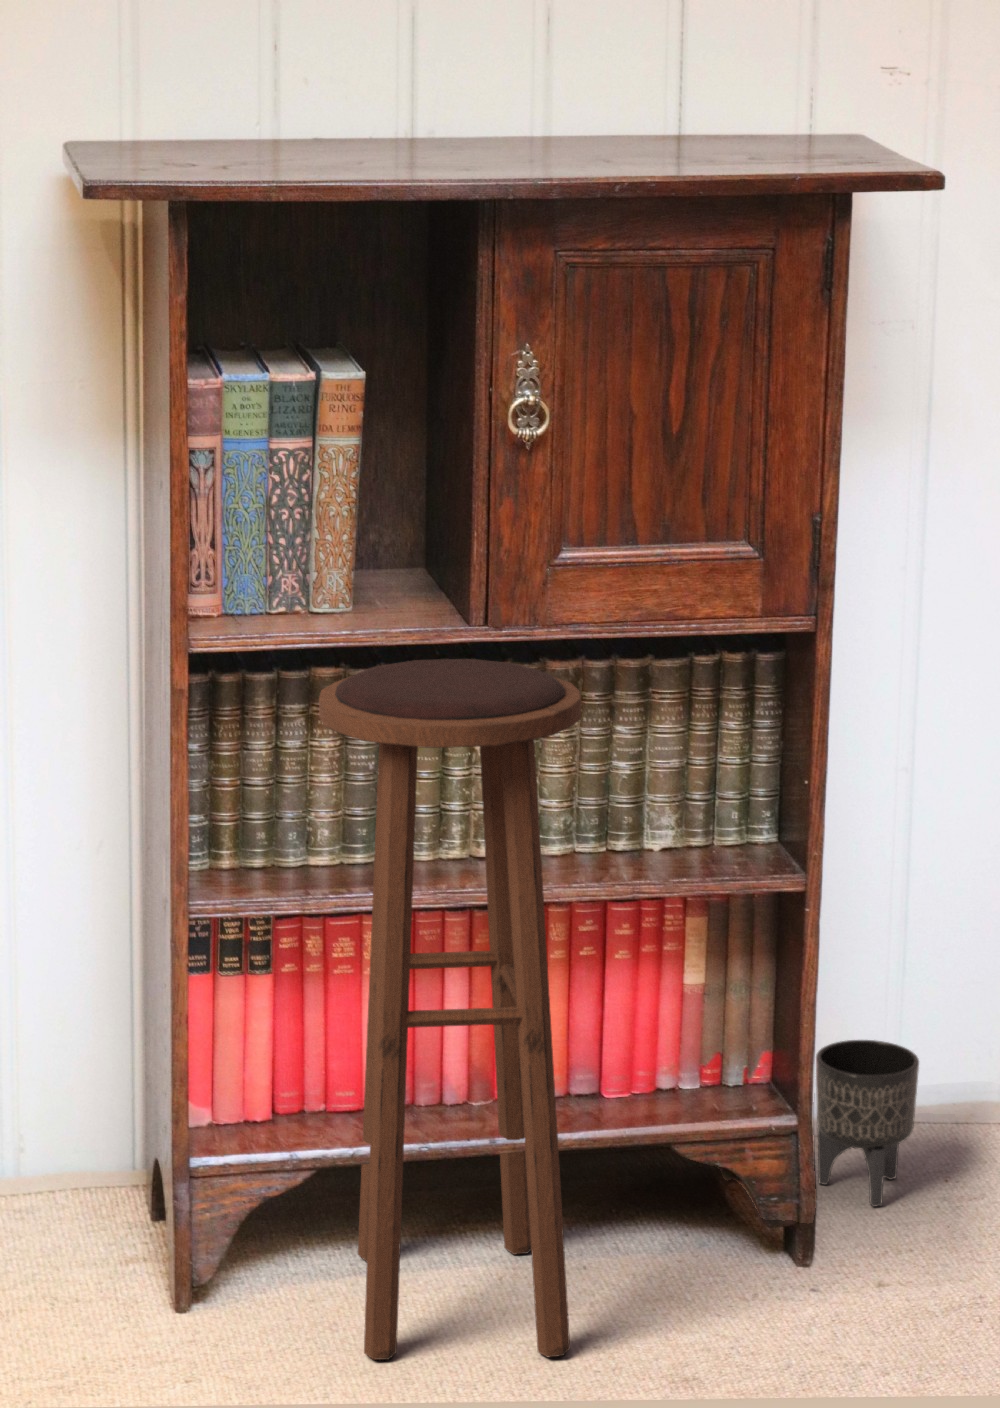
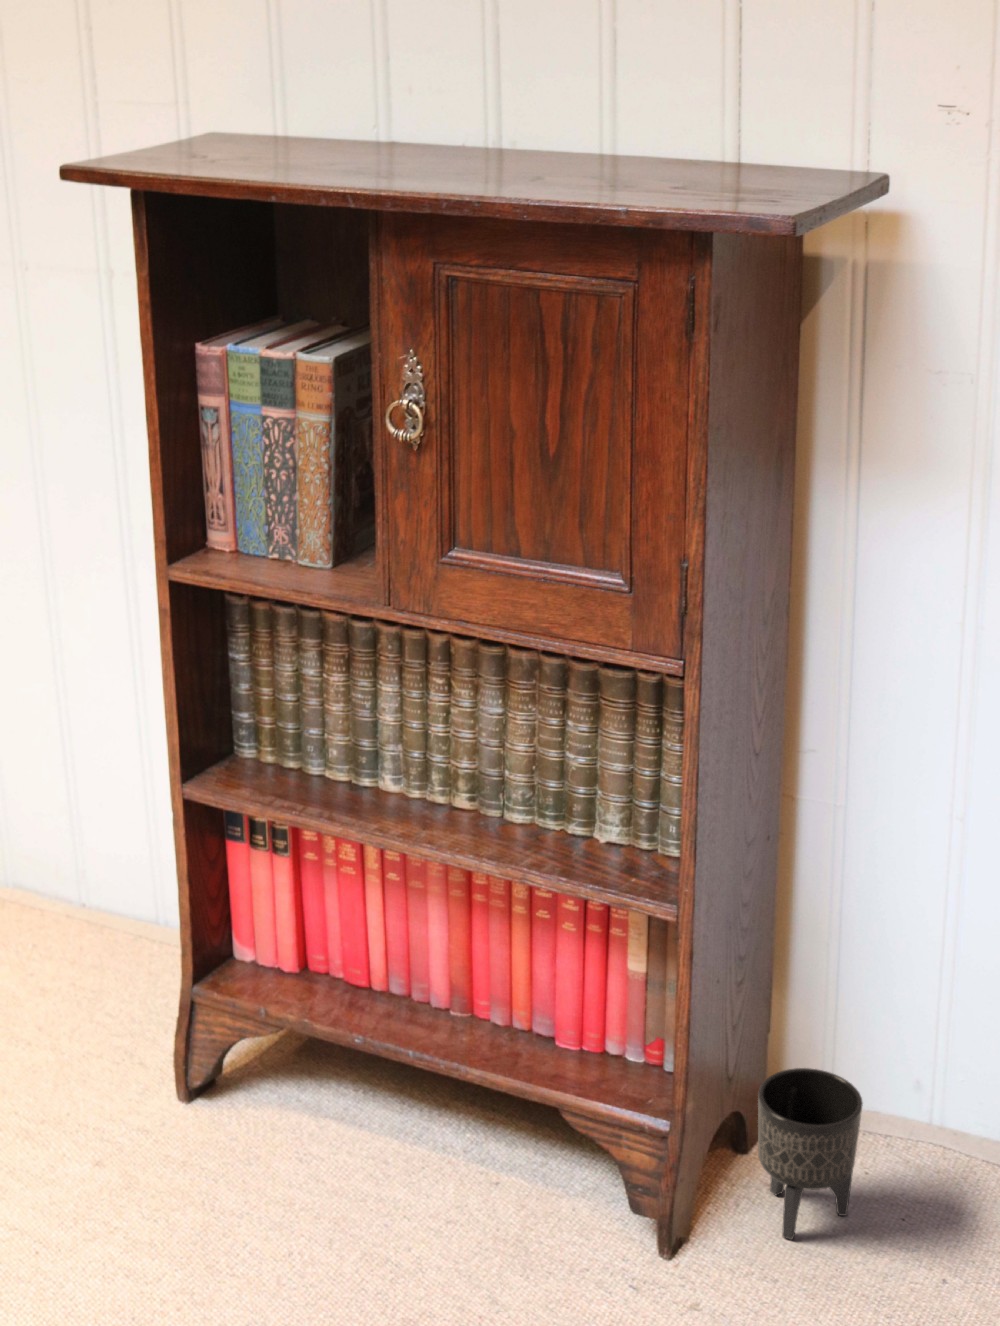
stool: present [319,659,581,1360] -> none [188,624,468,1266]

